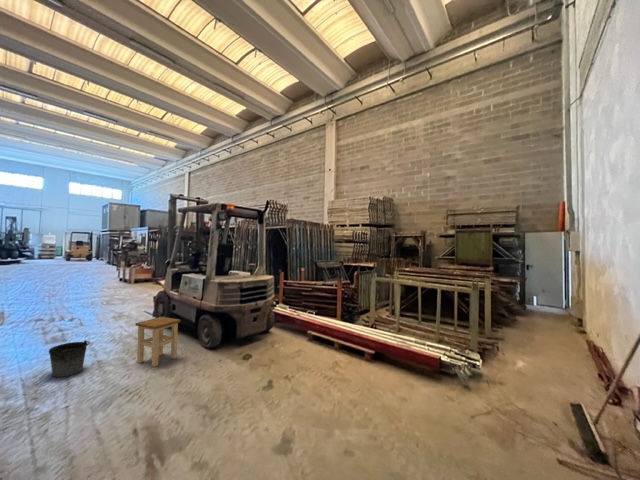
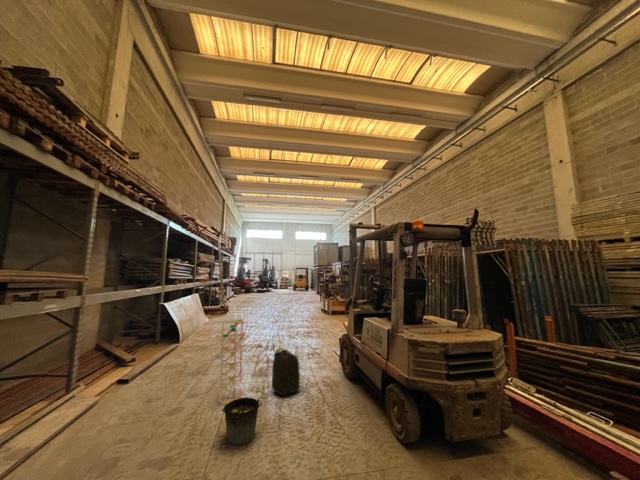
shelving unit: none [22,280,53,362] -> present [219,319,243,404]
backpack: none [84,307,118,344] -> present [272,350,300,395]
stool: present [135,317,180,367] -> none [304,381,358,466]

